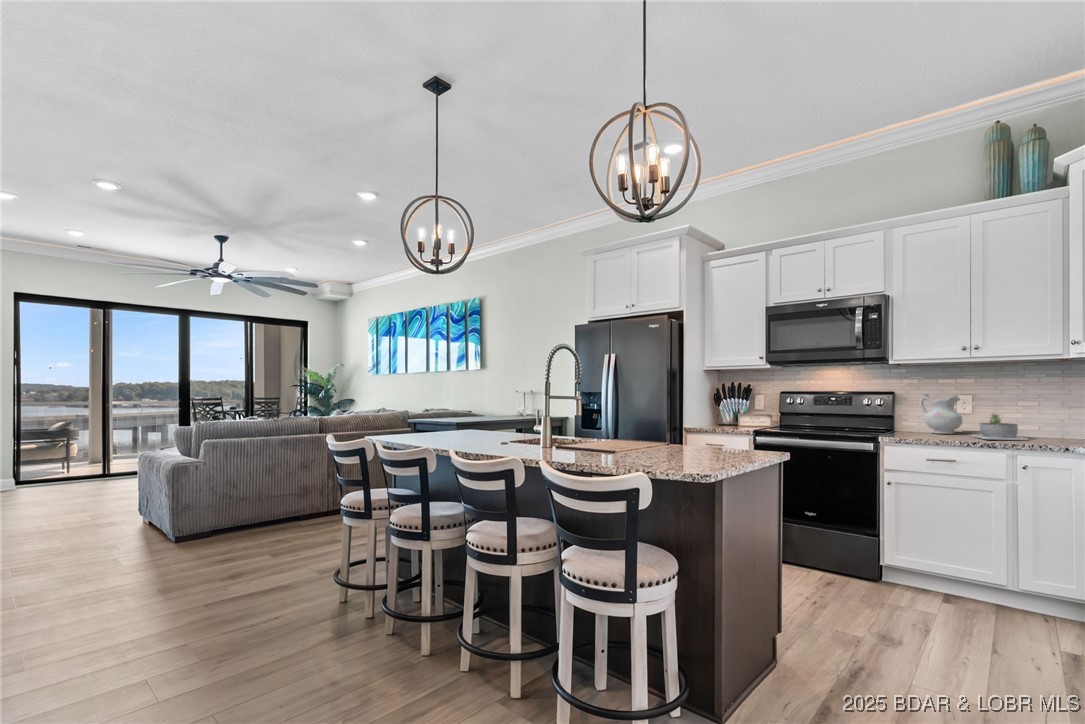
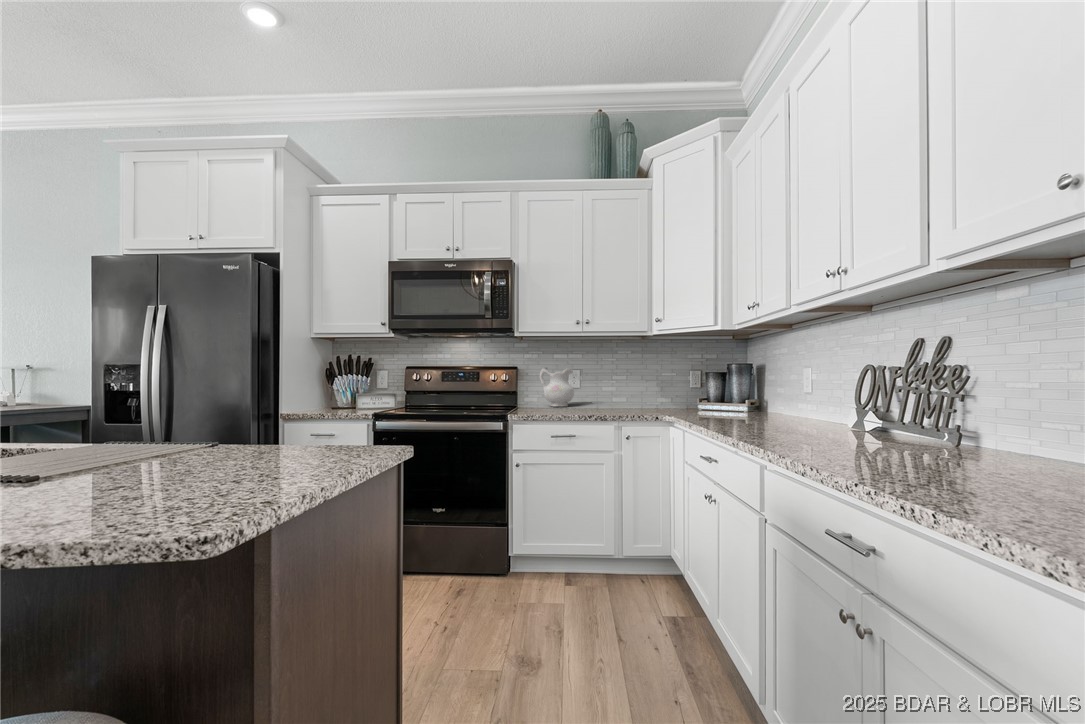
succulent planter: present [971,414,1029,440] -> none [581,384,626,410]

